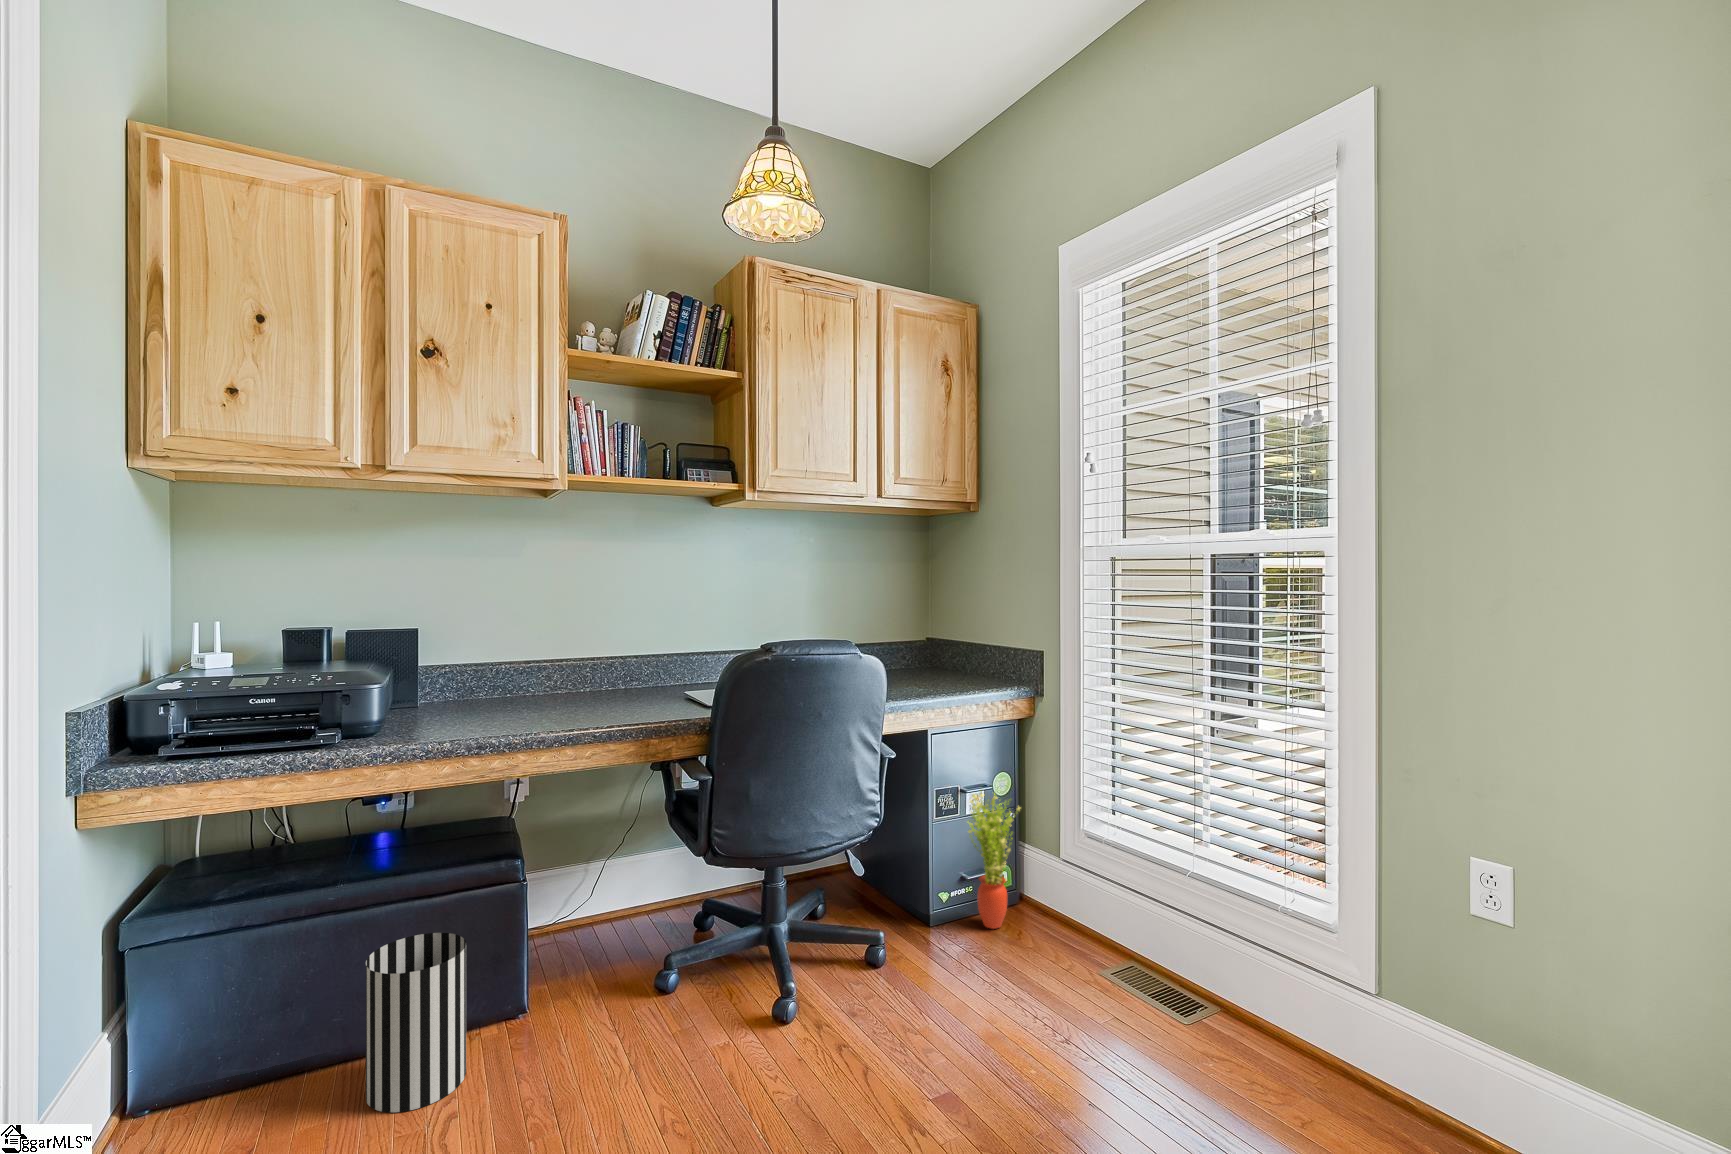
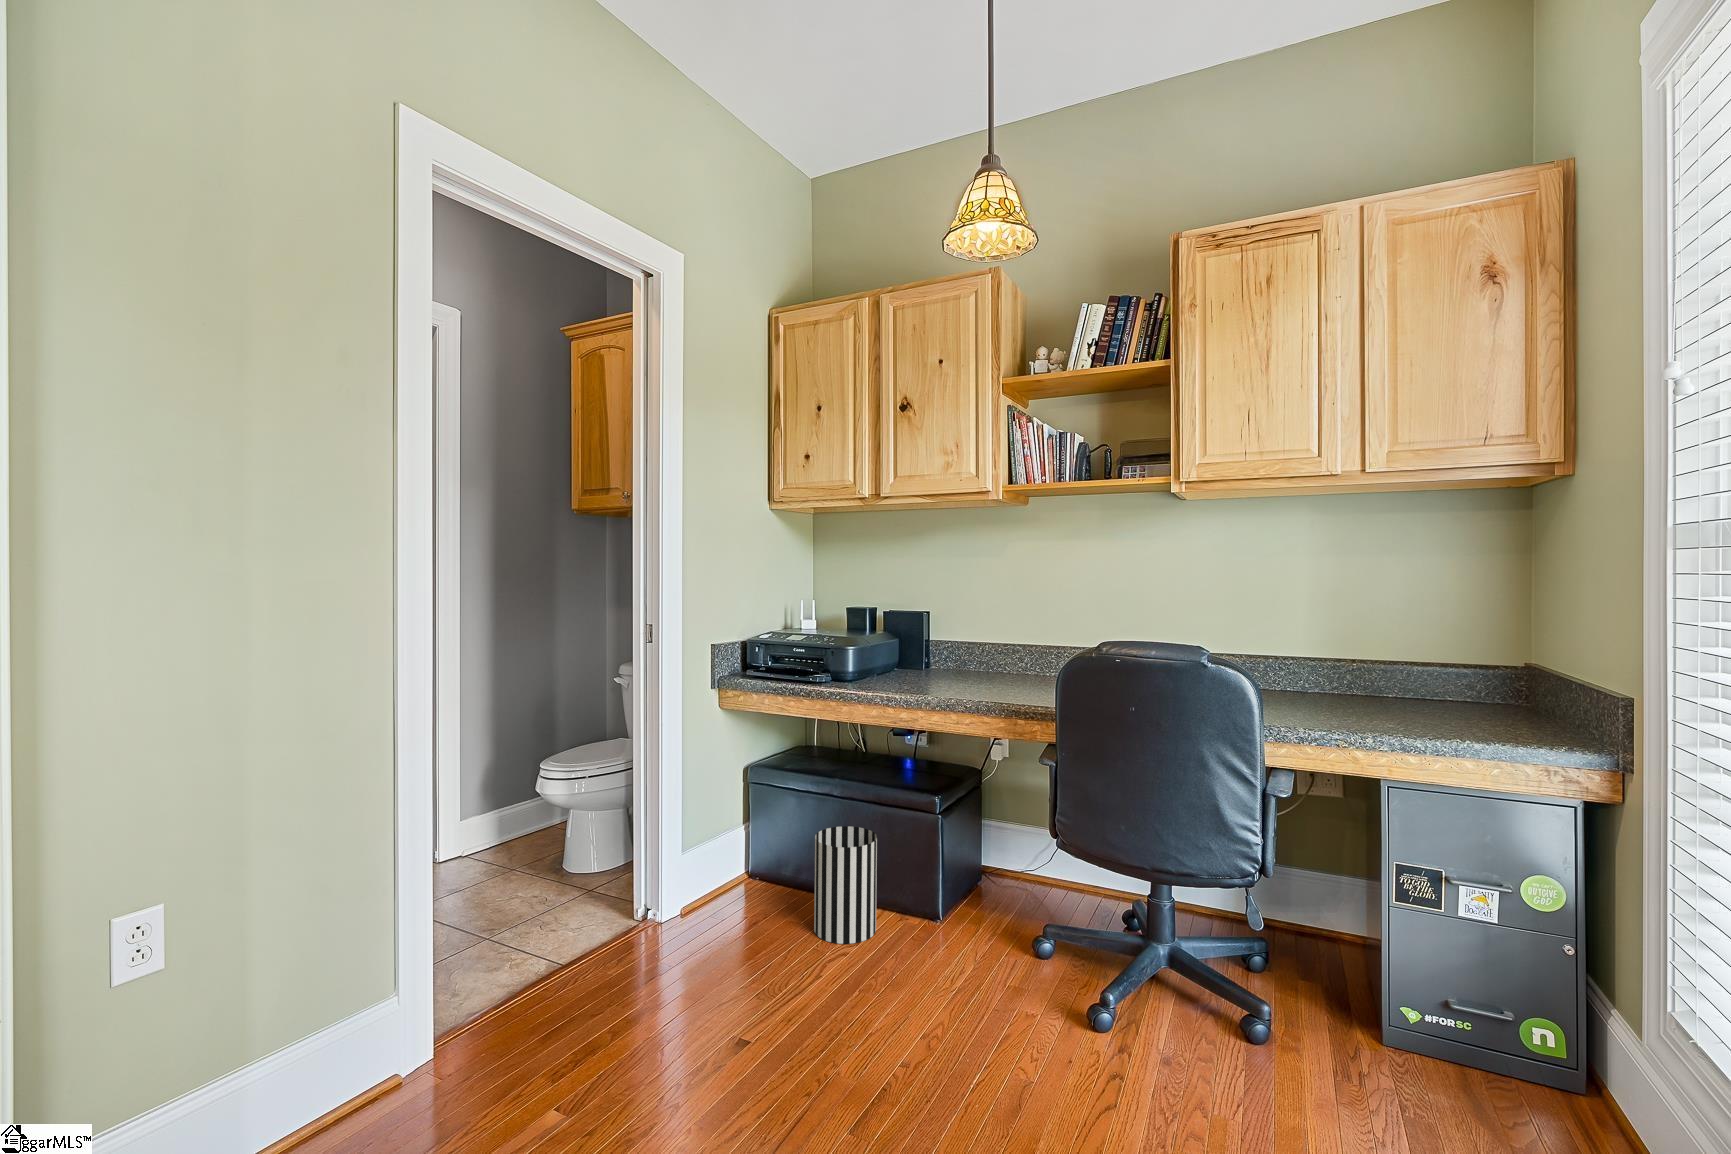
potted plant: present [968,791,1020,929] -> none [1433,882,1546,1095]

